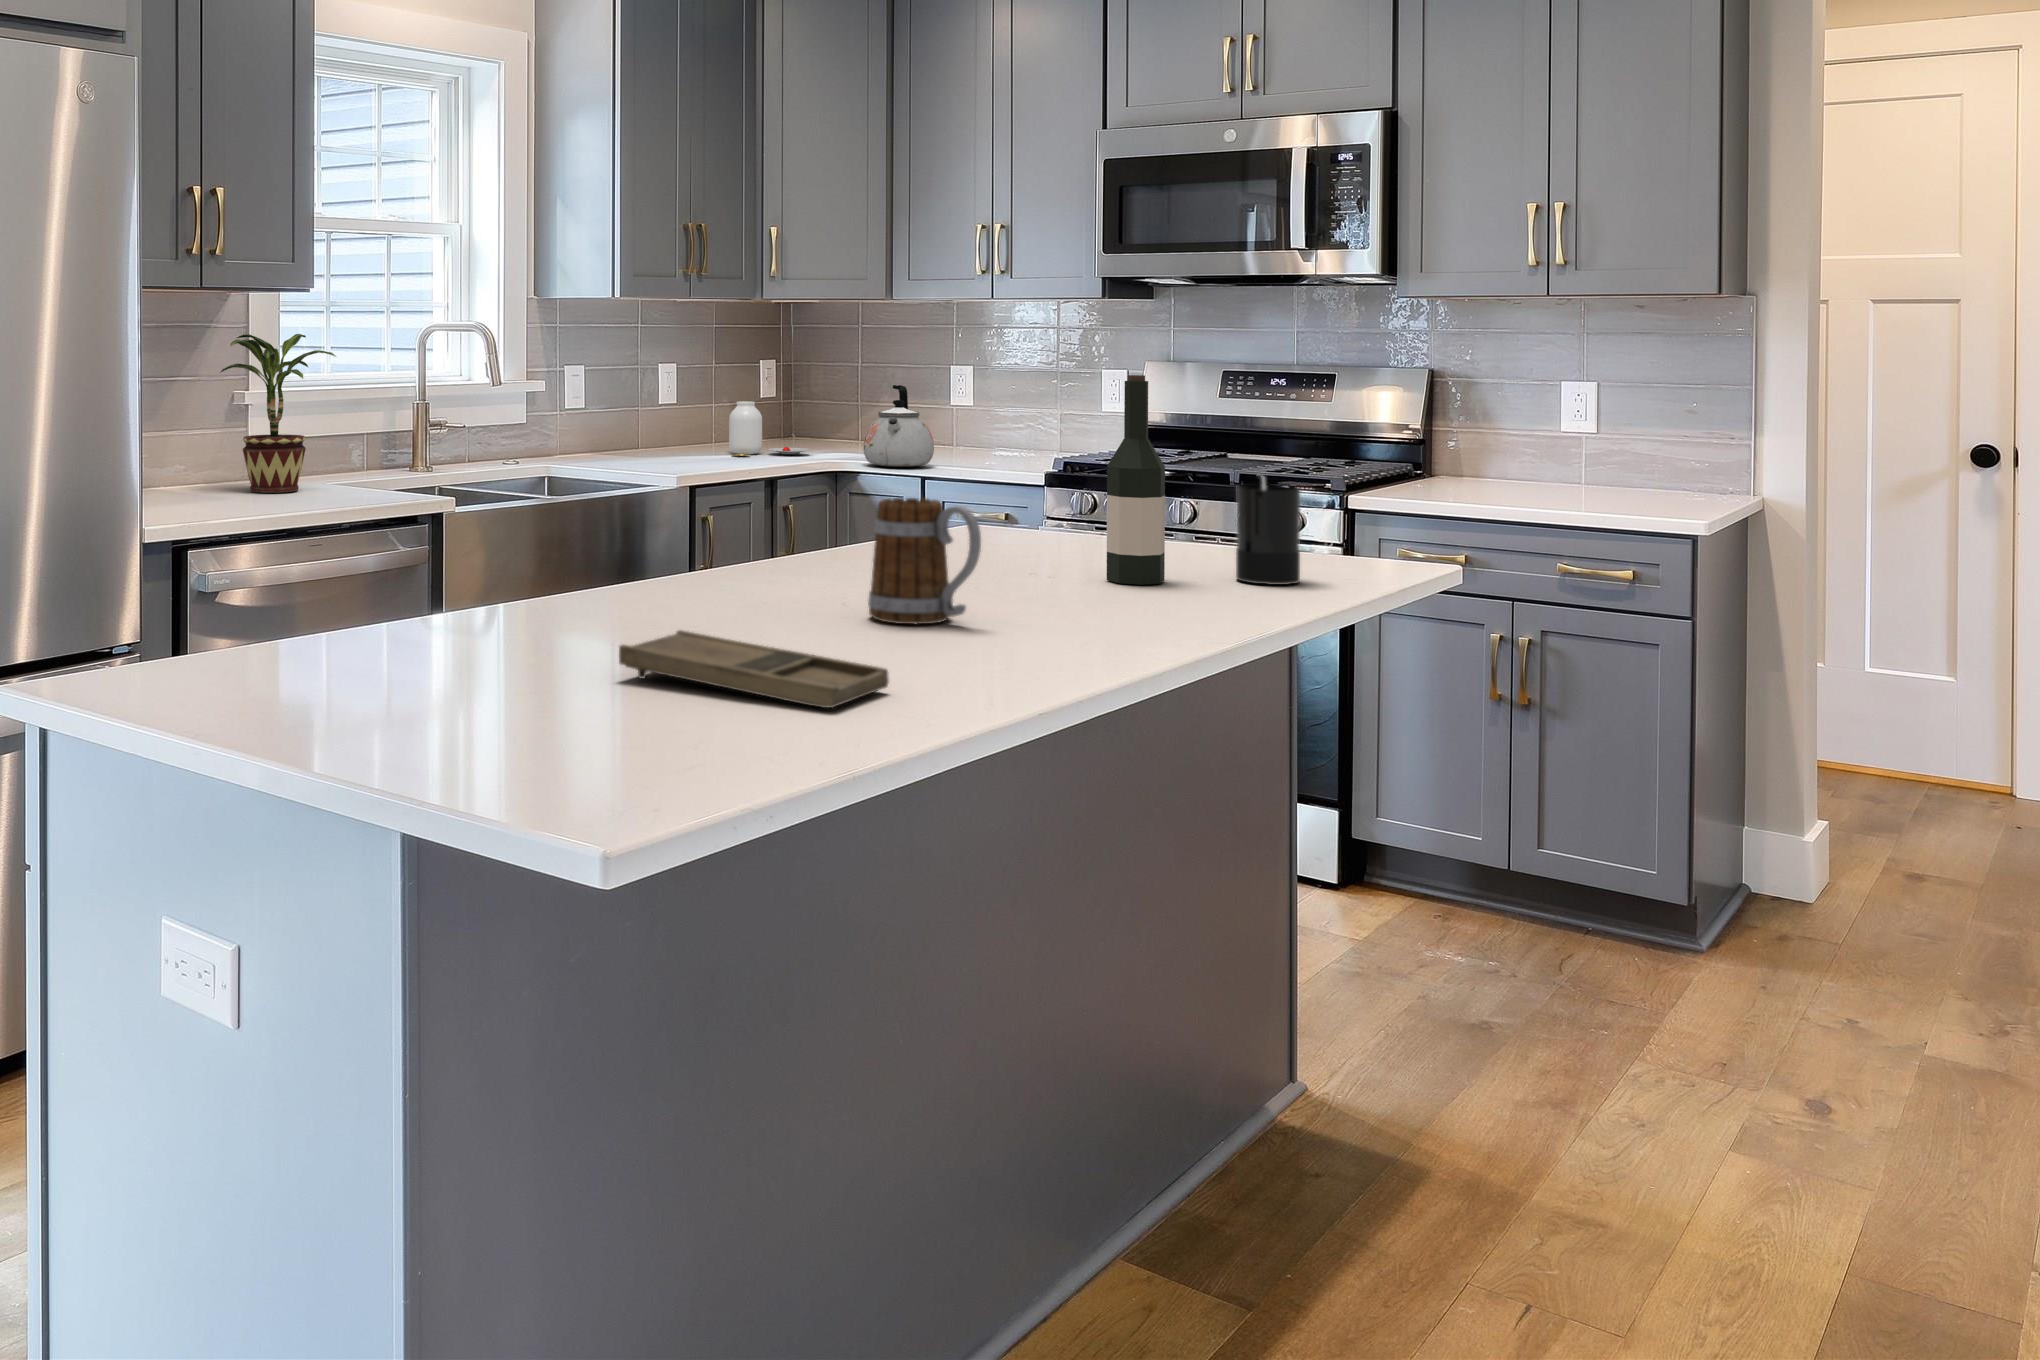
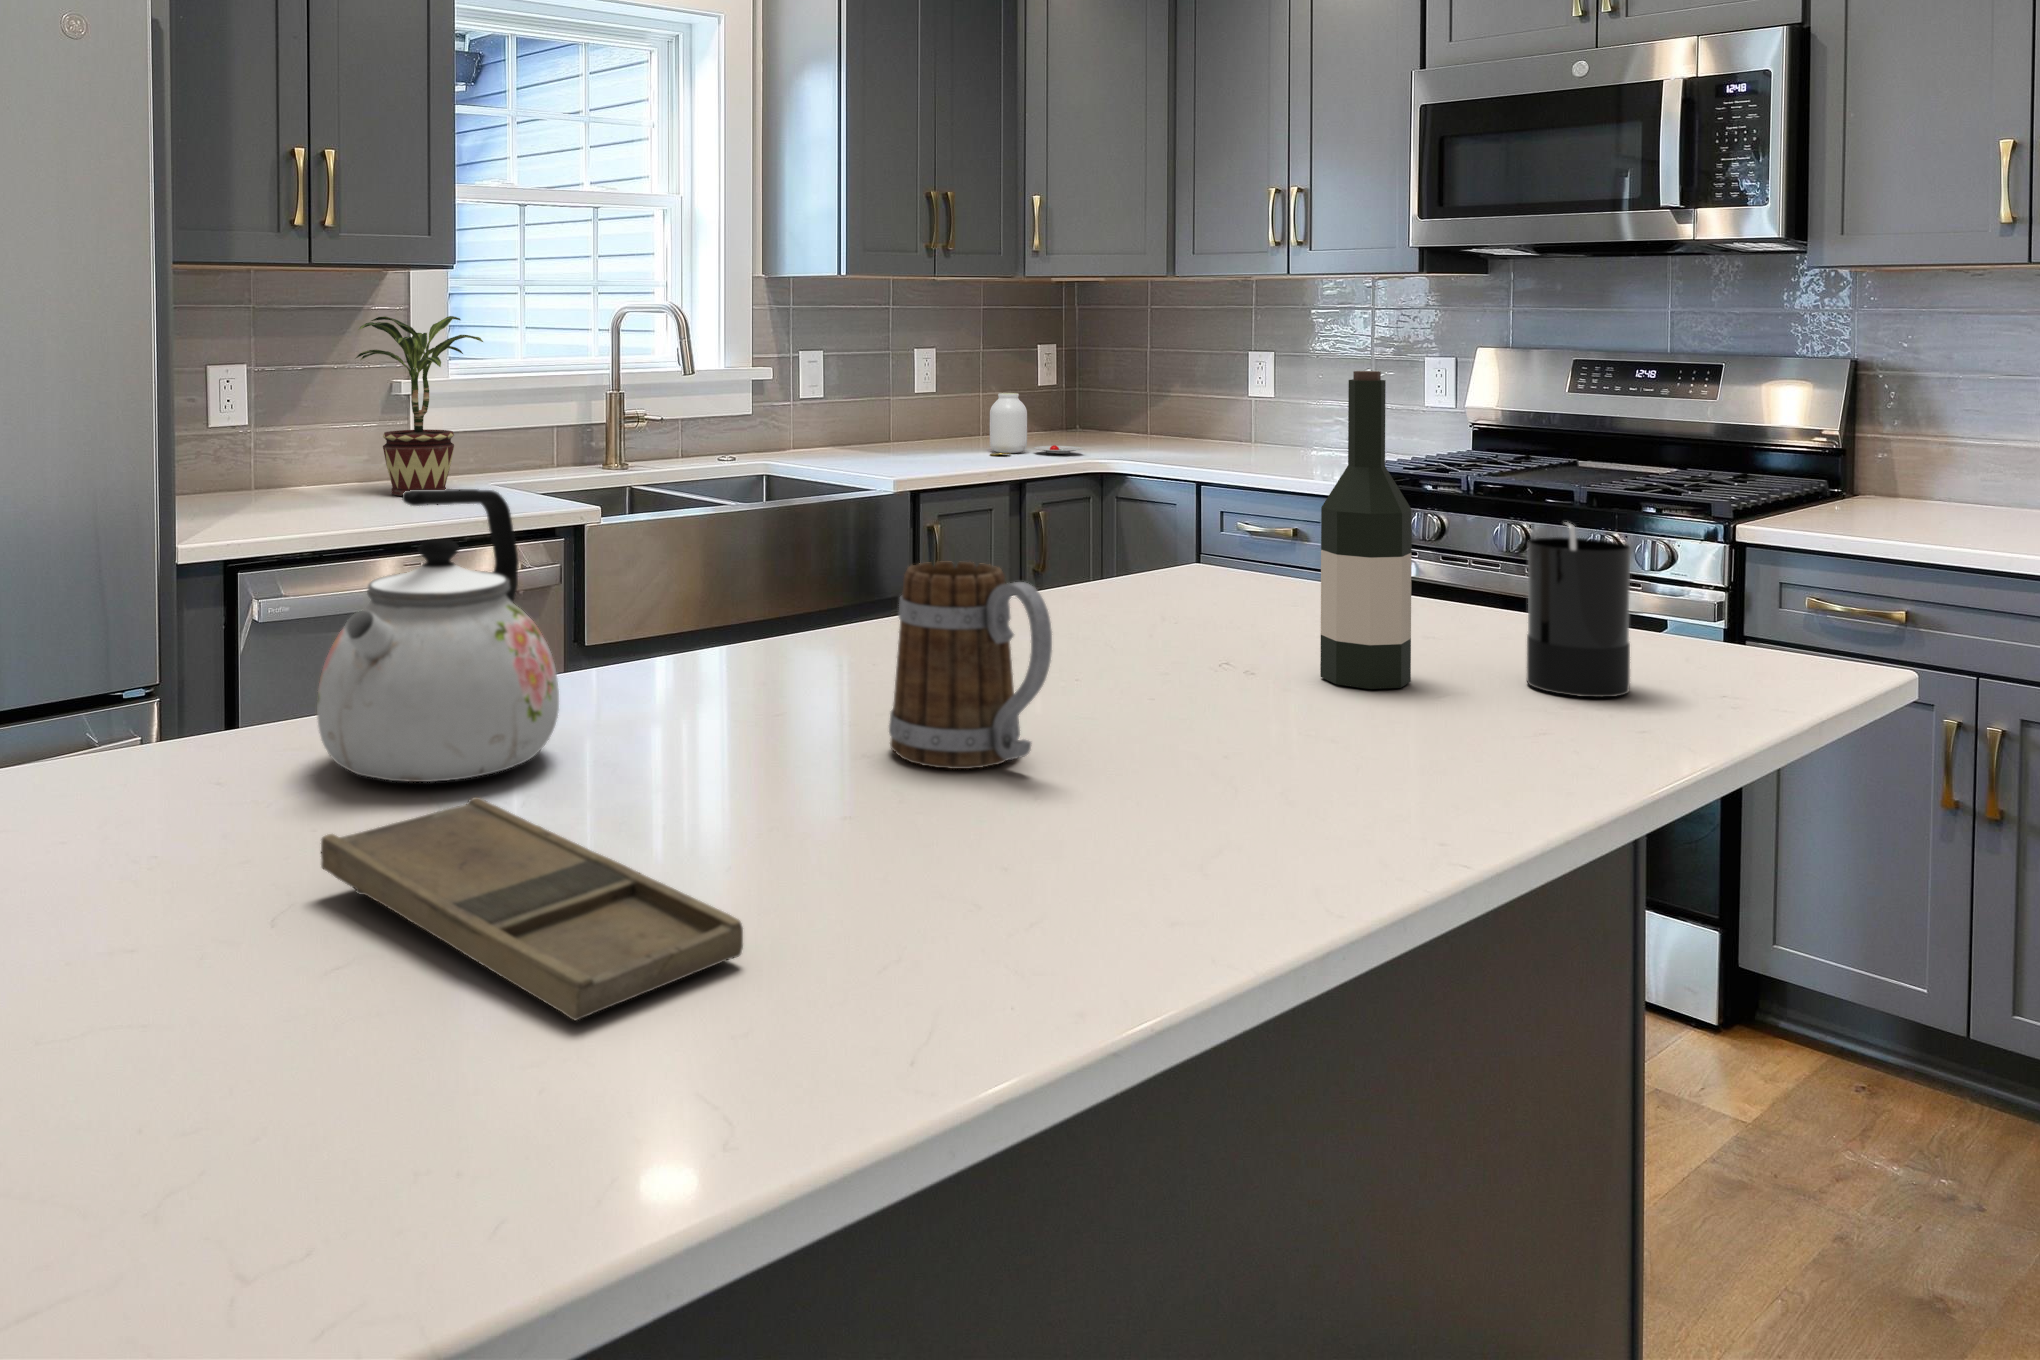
kettle: present [864,385,934,467] -> present [317,489,559,782]

